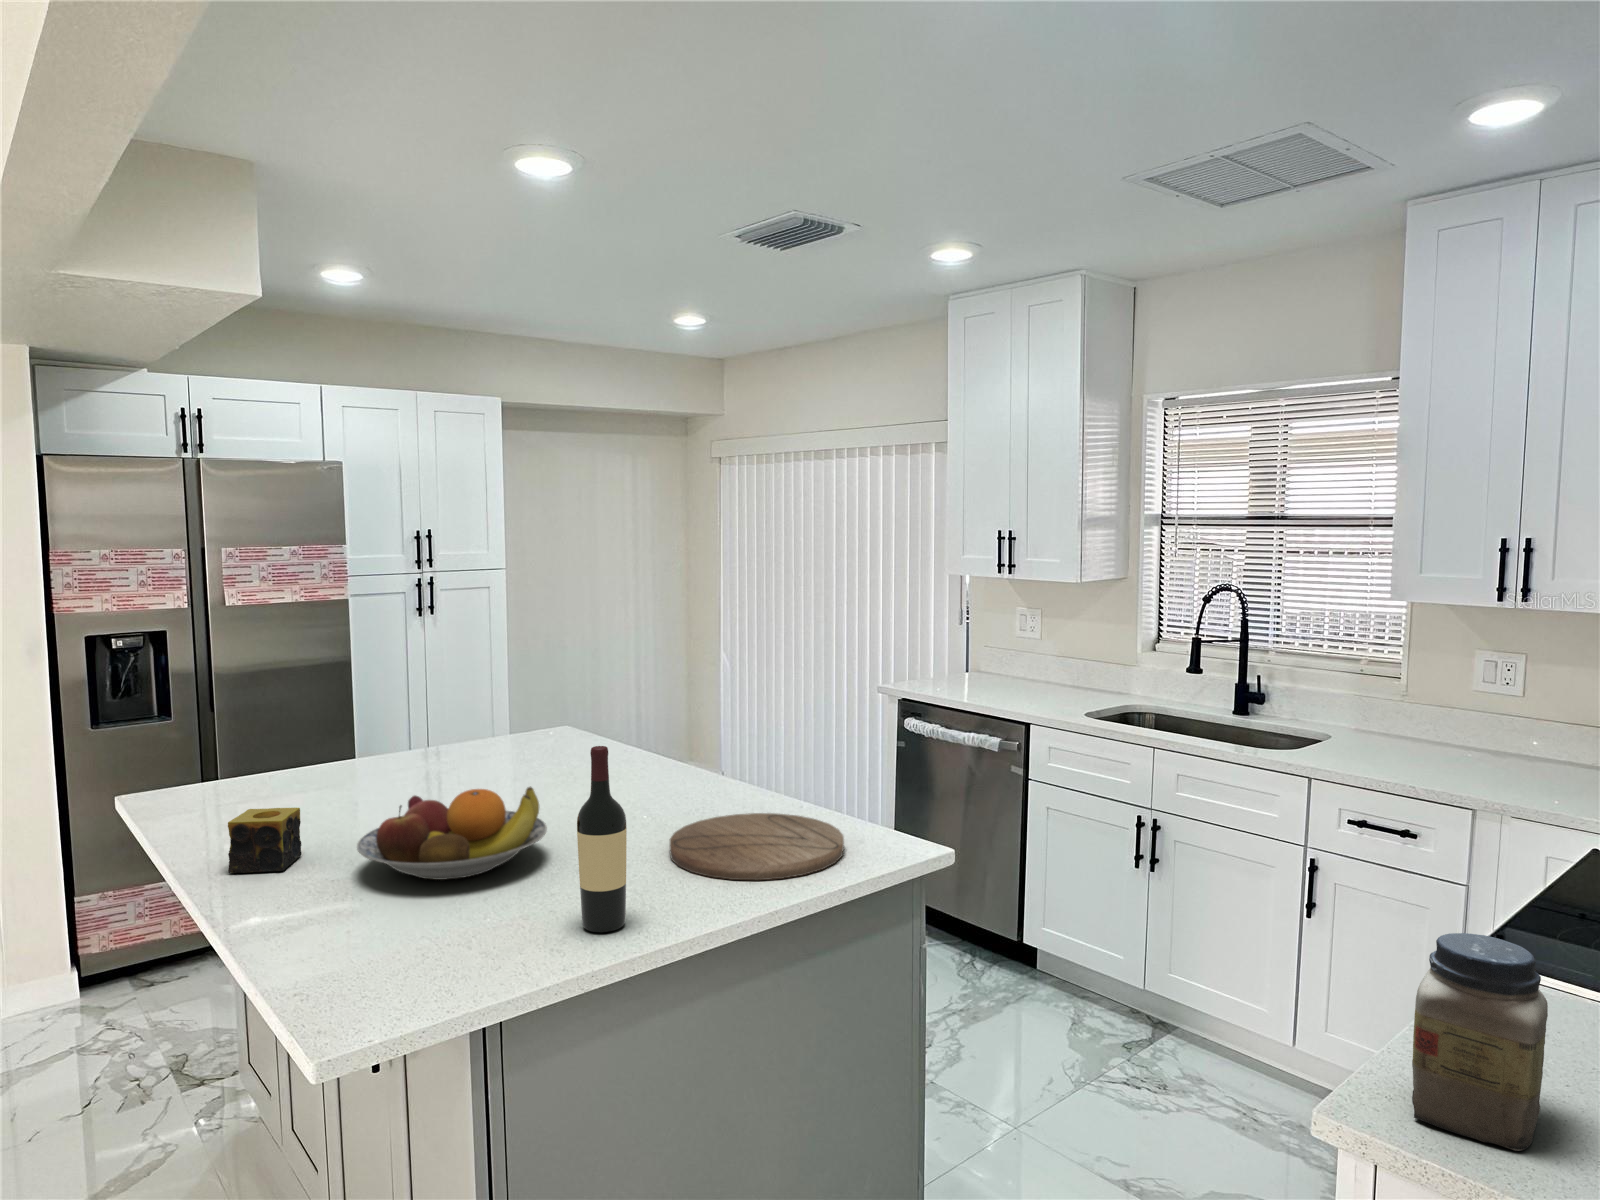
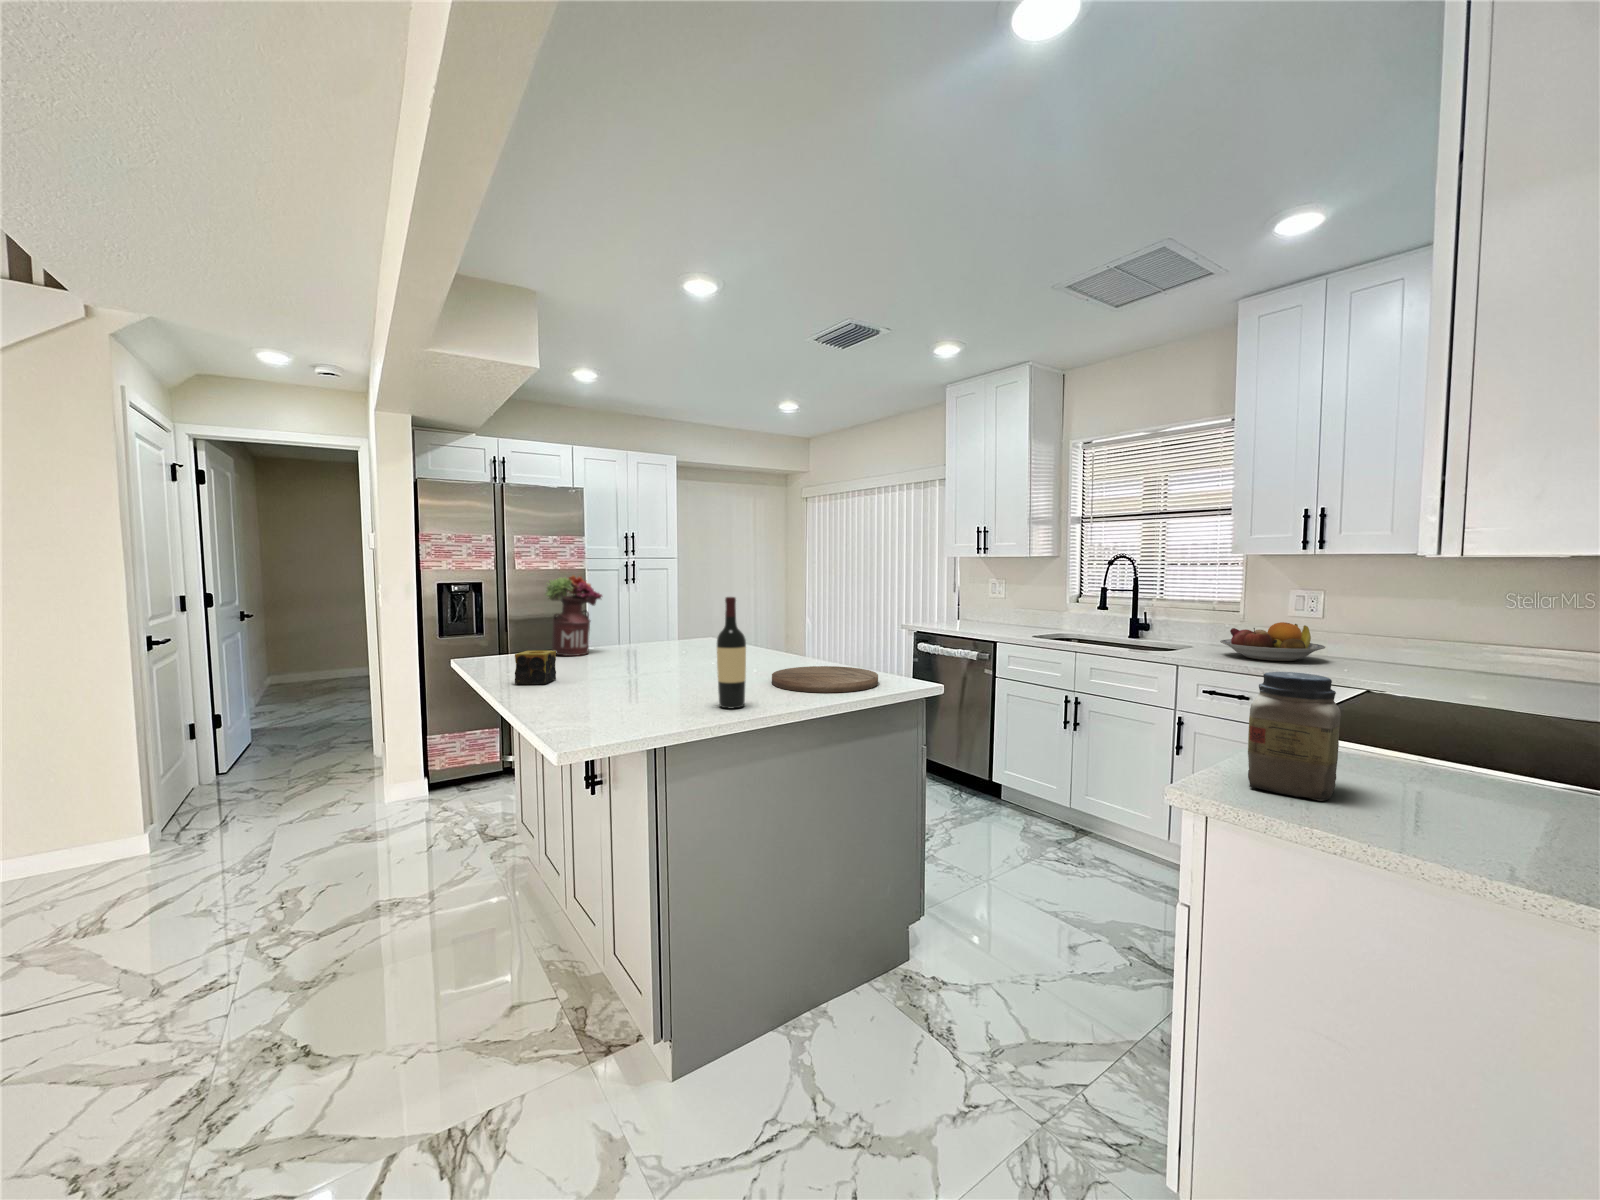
flower arrangement: none [279,644,381,784] -> present [546,575,602,656]
fruit bowl: present [357,787,547,880] -> present [1220,622,1325,661]

